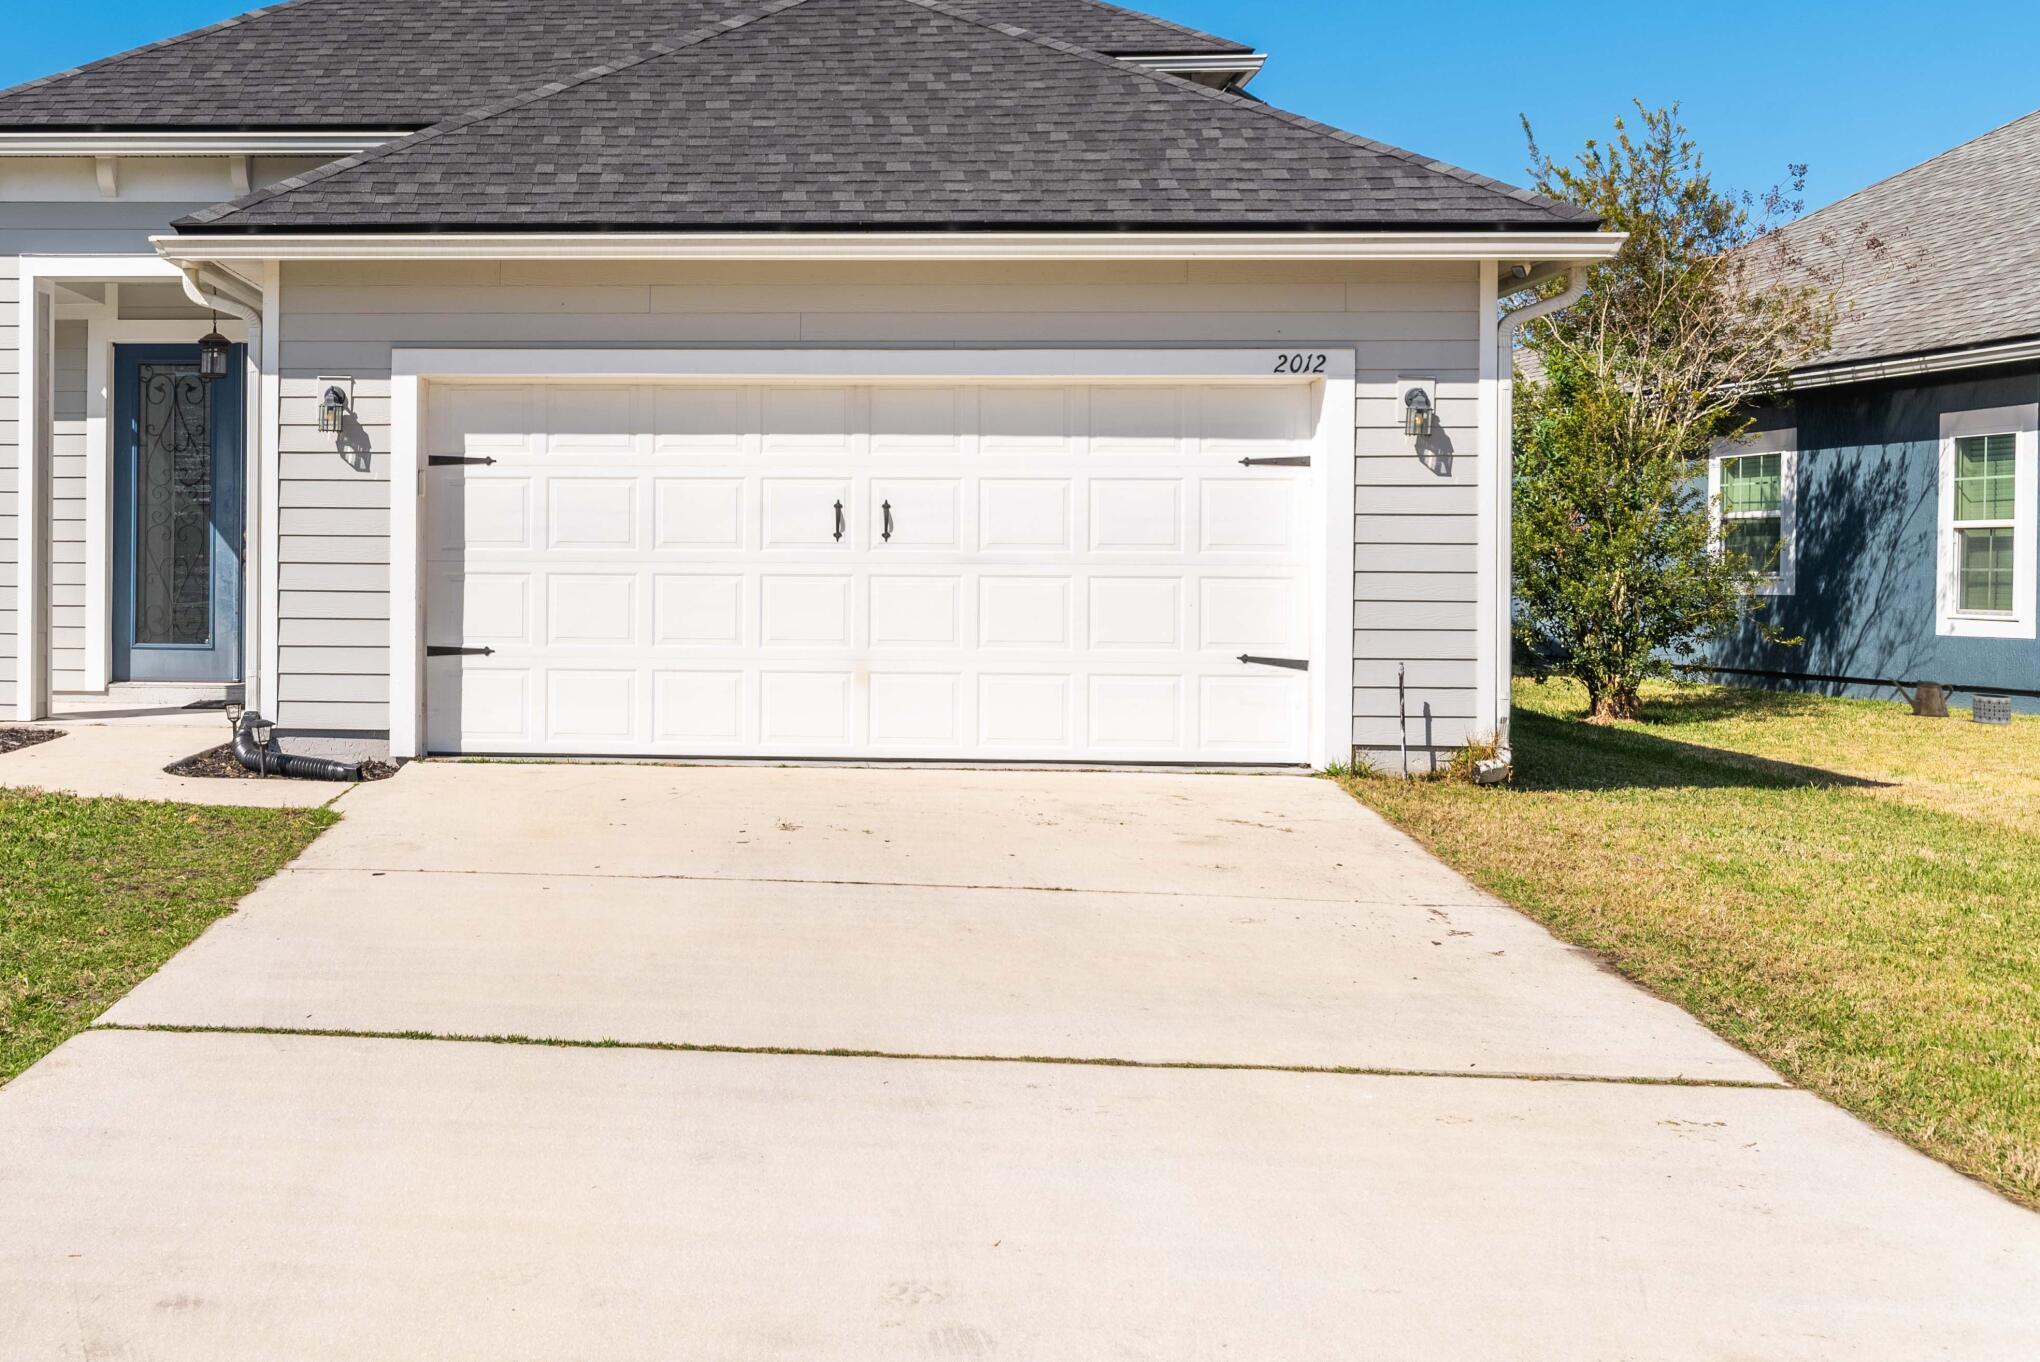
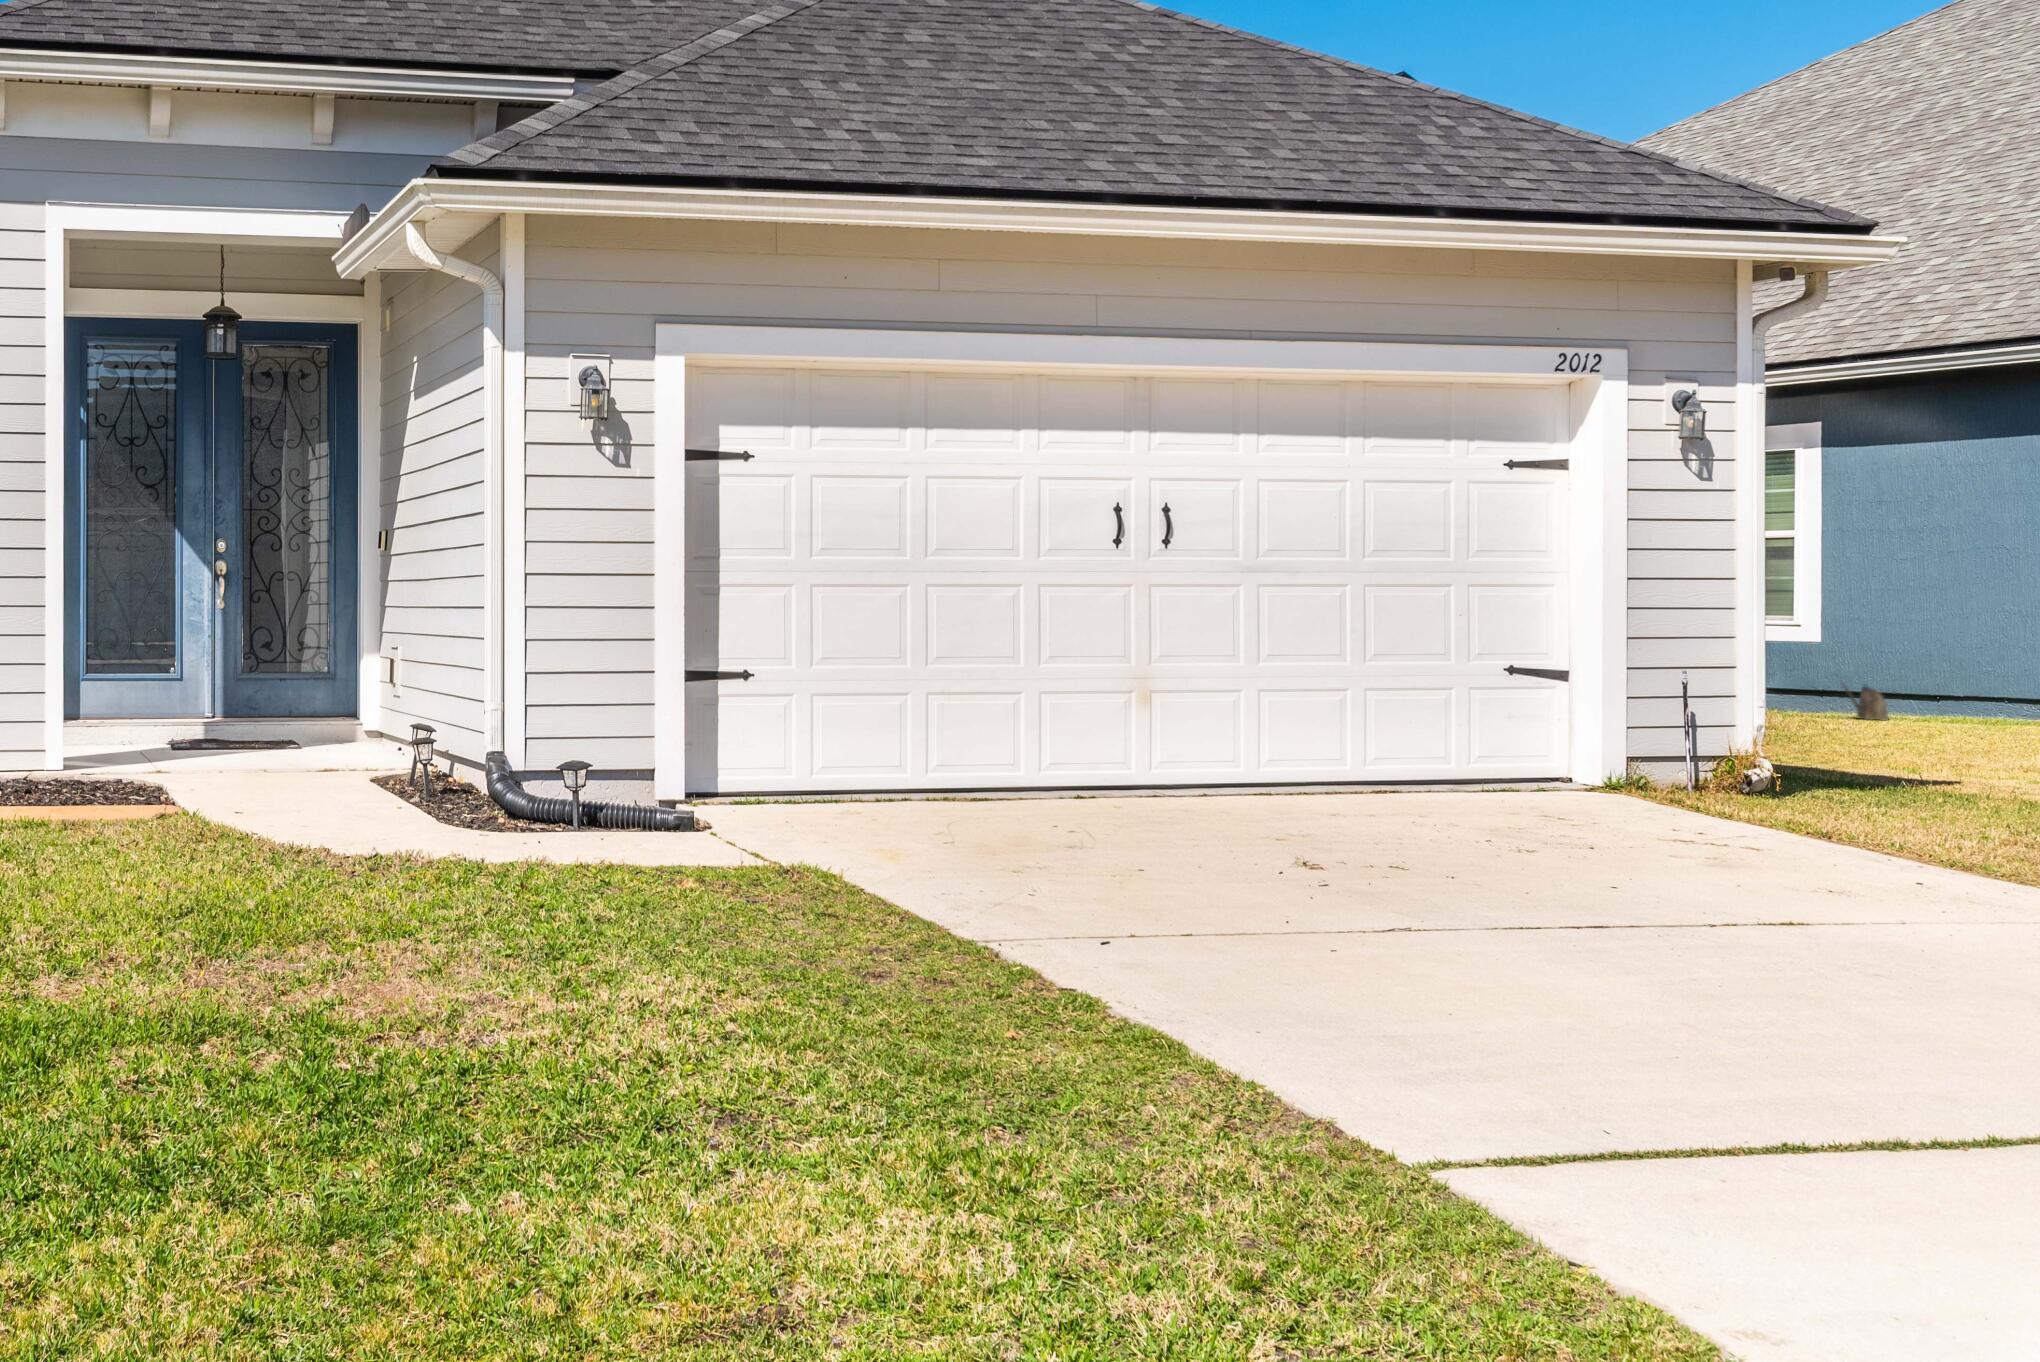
planter: present [1972,694,2011,724] -> none [1918,696,1952,726]

